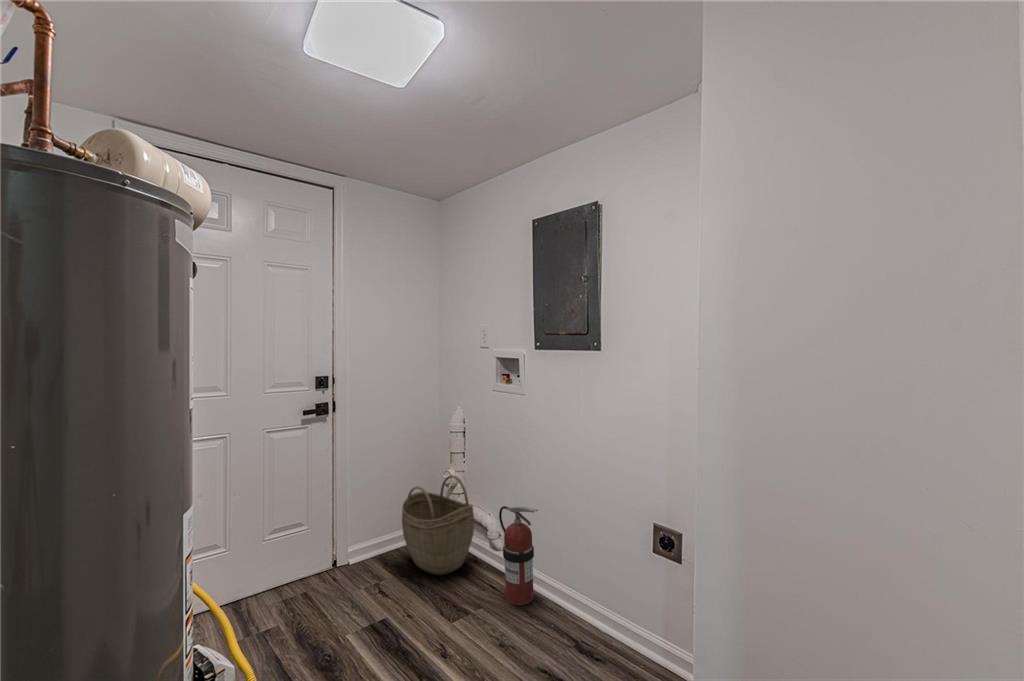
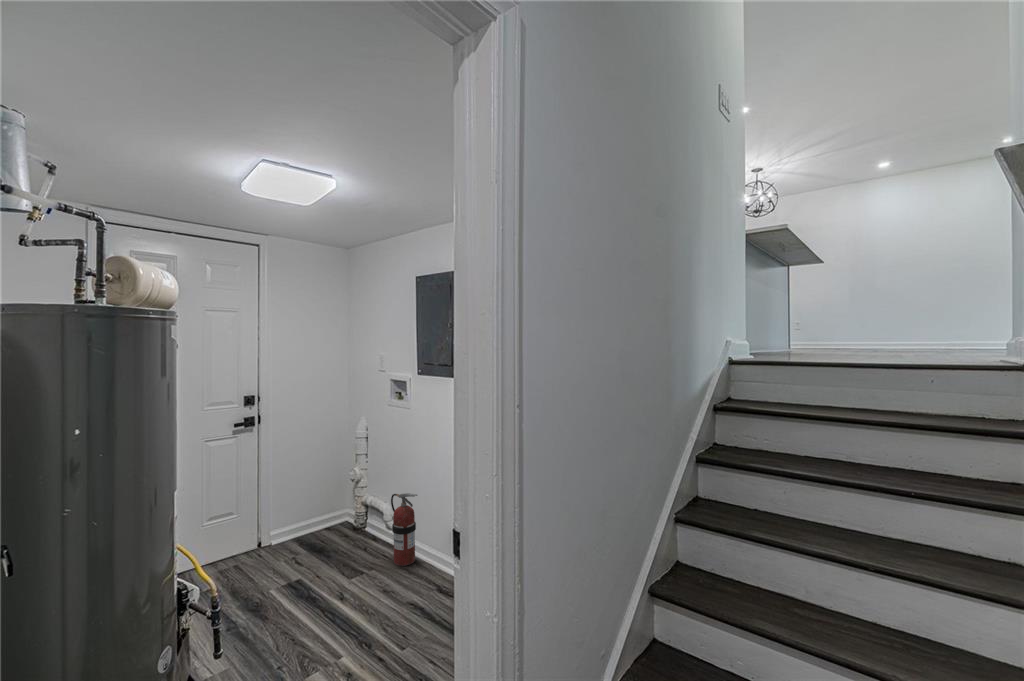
woven basket: present [402,475,474,575] -> none [315,473,374,550]

